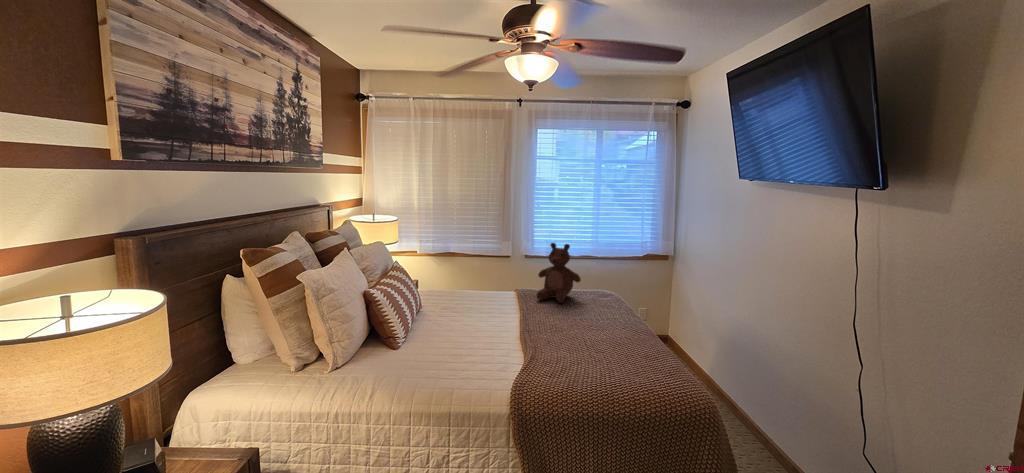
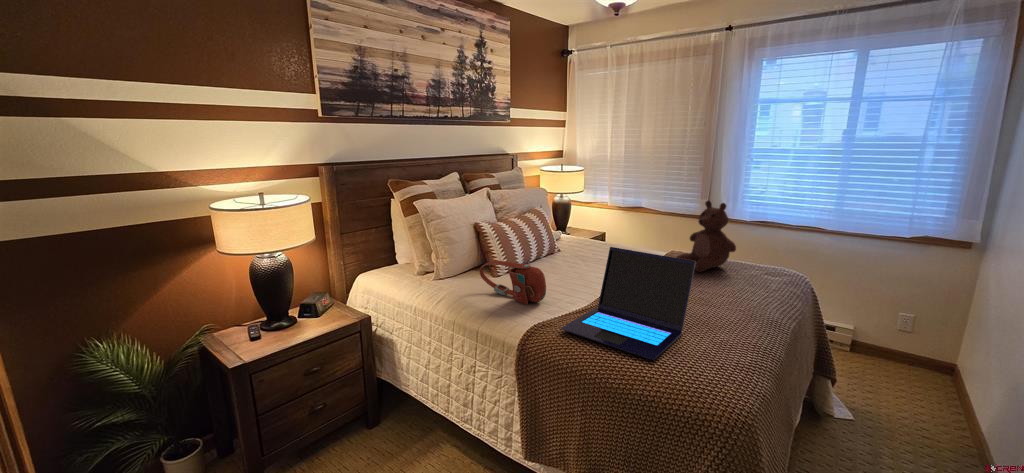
laptop: none [540,294,636,383] -> present [561,247,696,360]
handbag: none [408,326,493,368] -> present [479,261,546,304]

